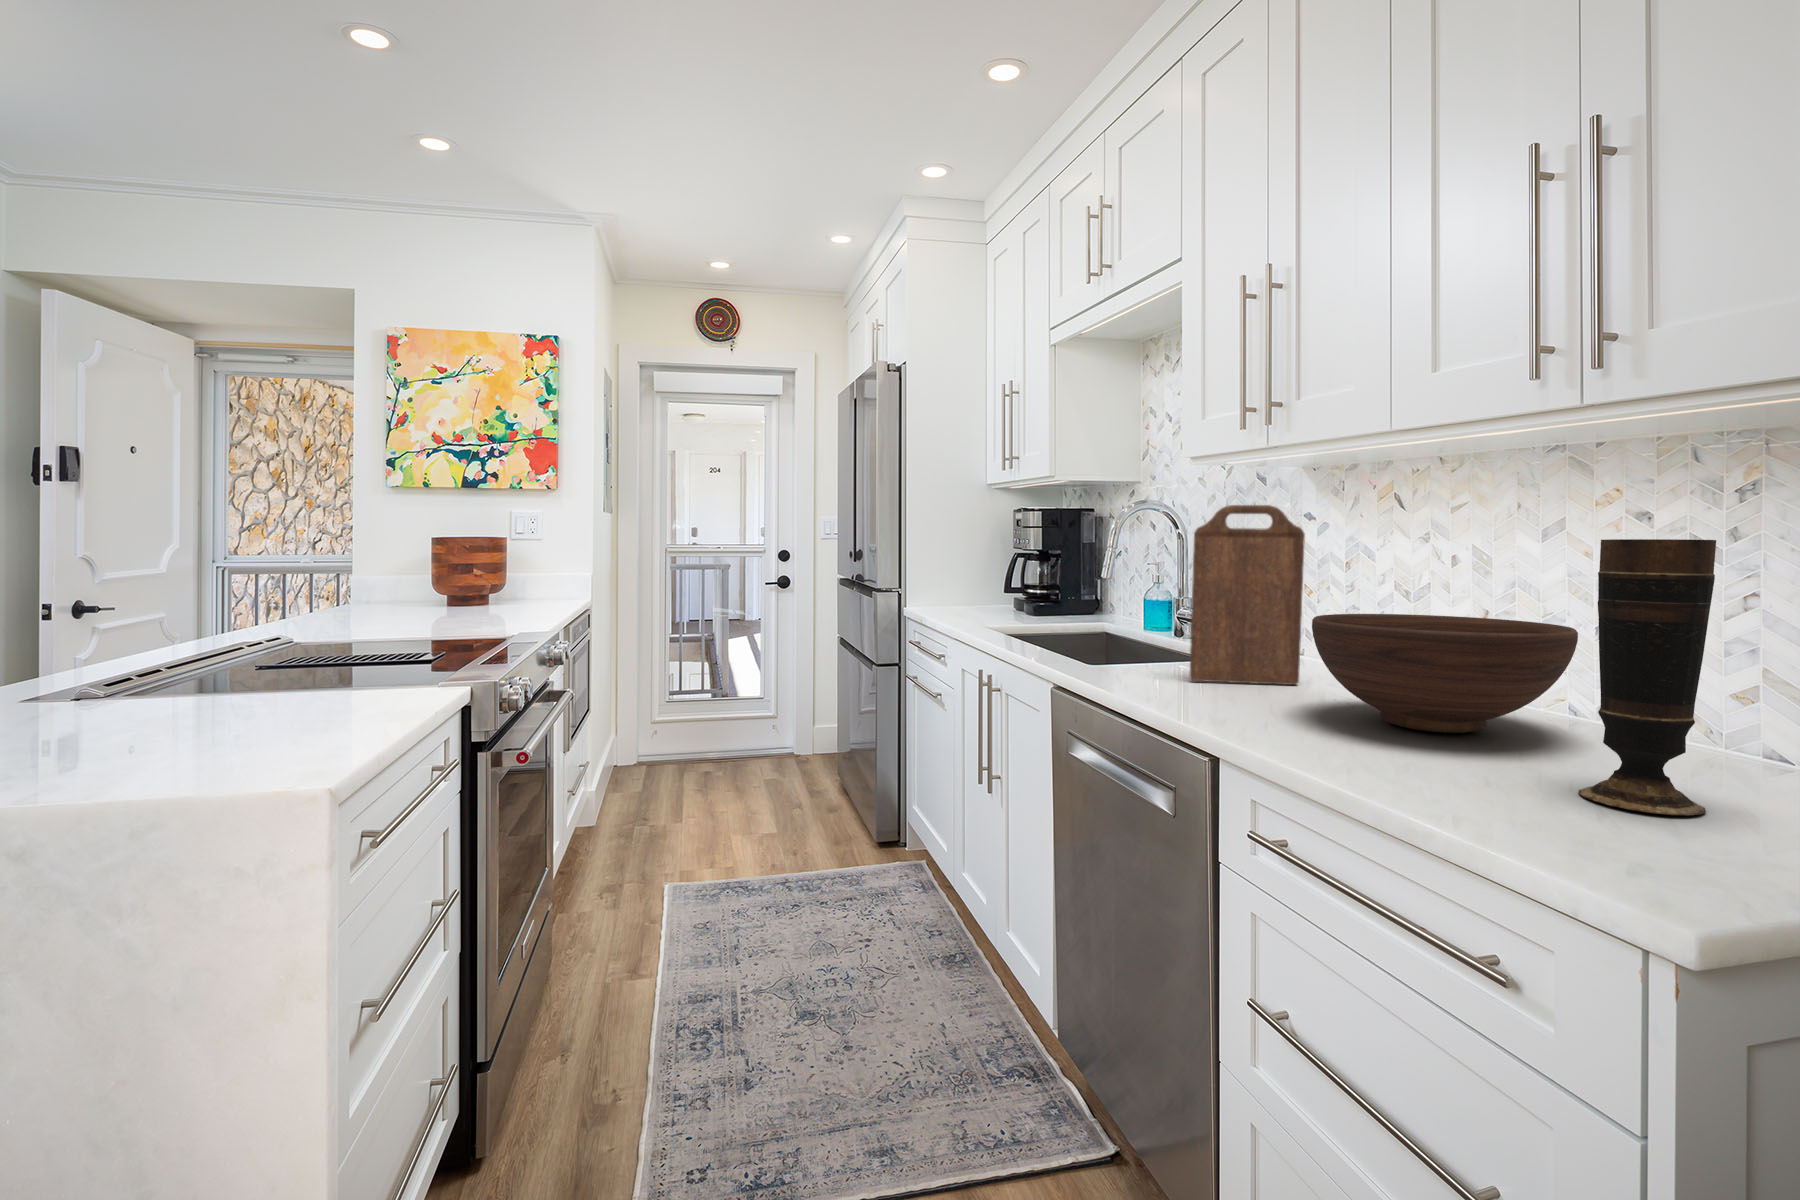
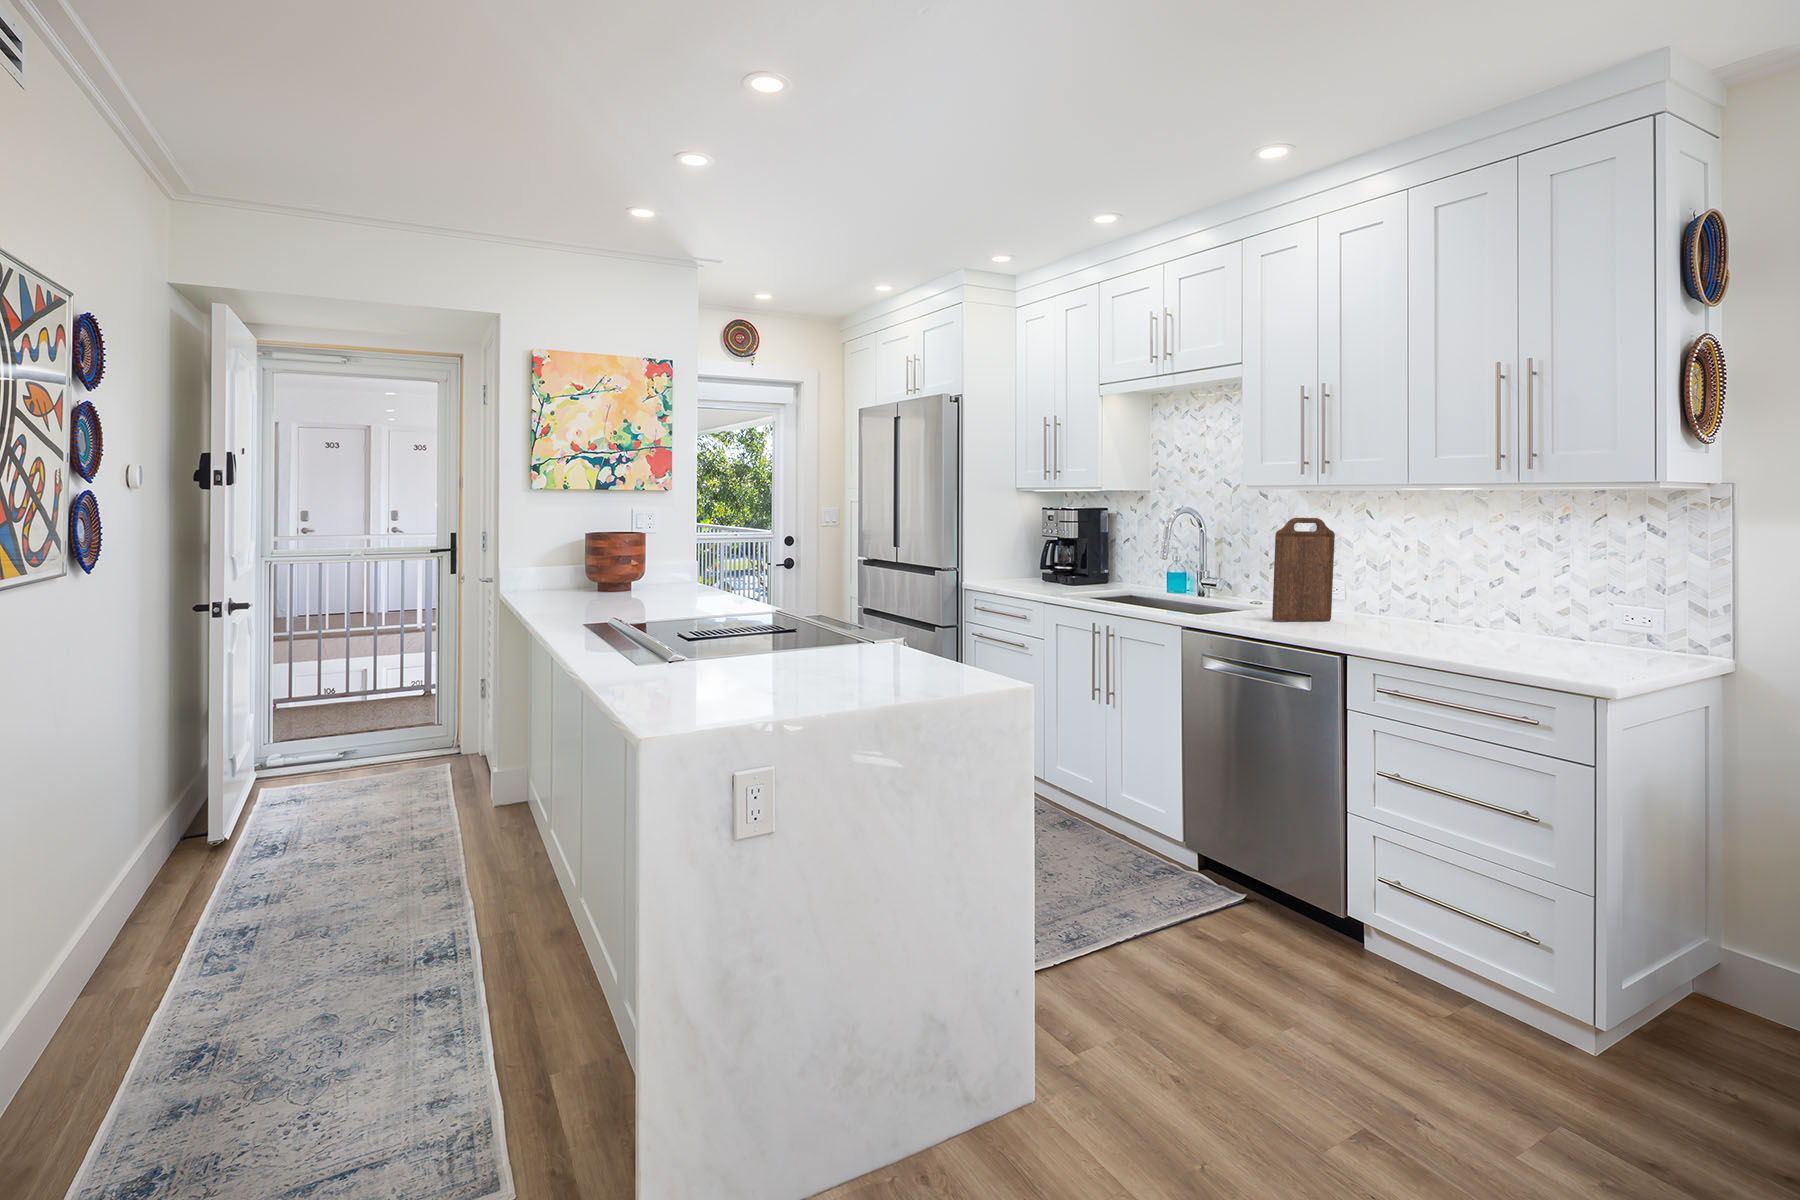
vase: present [1579,539,1716,815] -> none [1519,542,1574,657]
fruit bowl: present [1312,614,1578,733] -> none [1365,579,1497,636]

